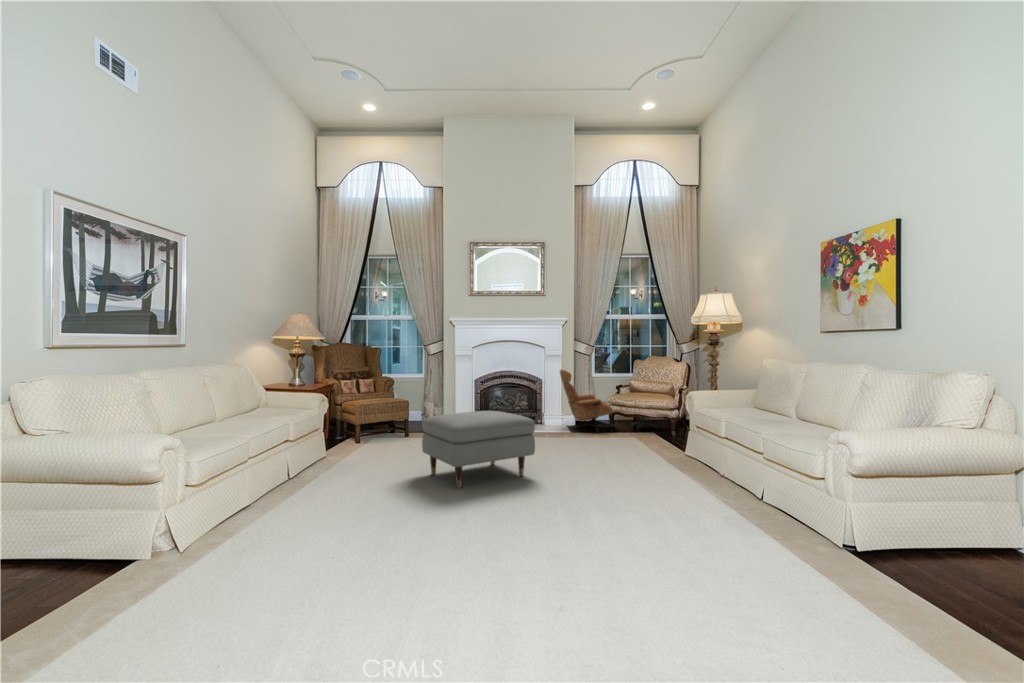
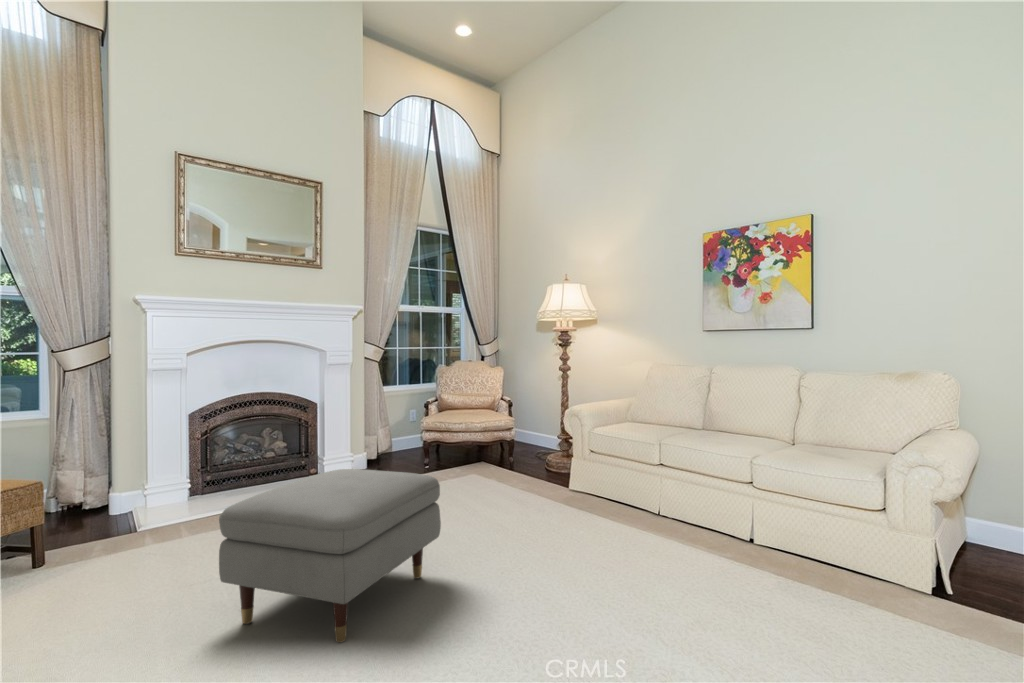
lounge chair: present [560,370,658,433] -> none [353,386,486,474]

